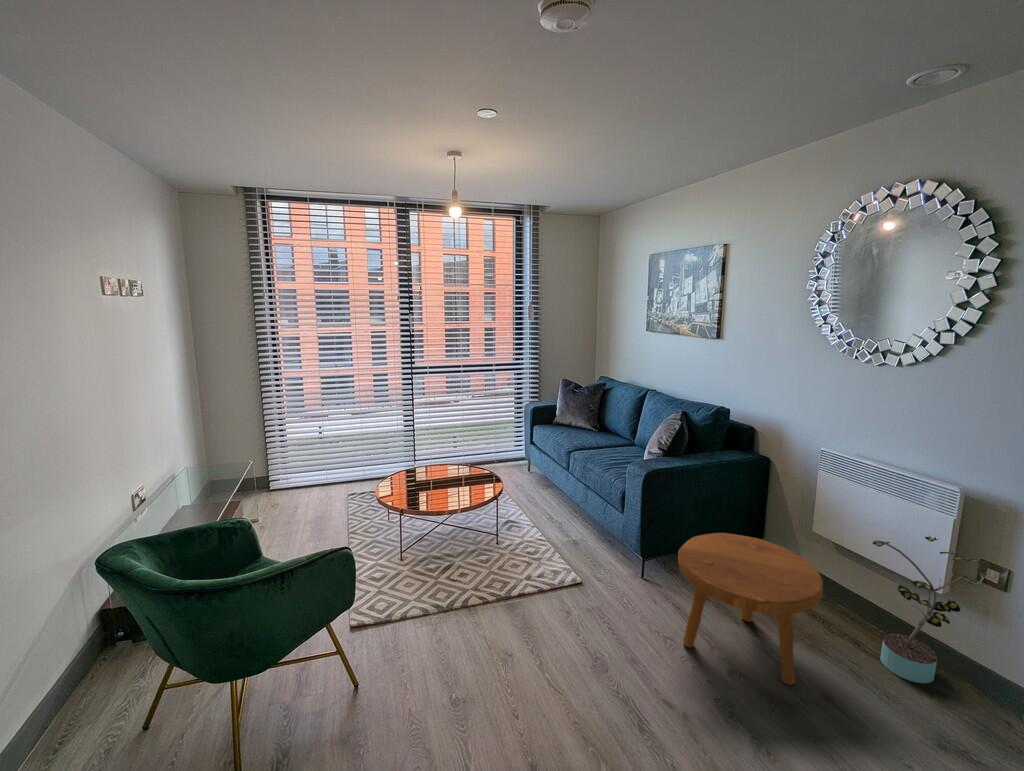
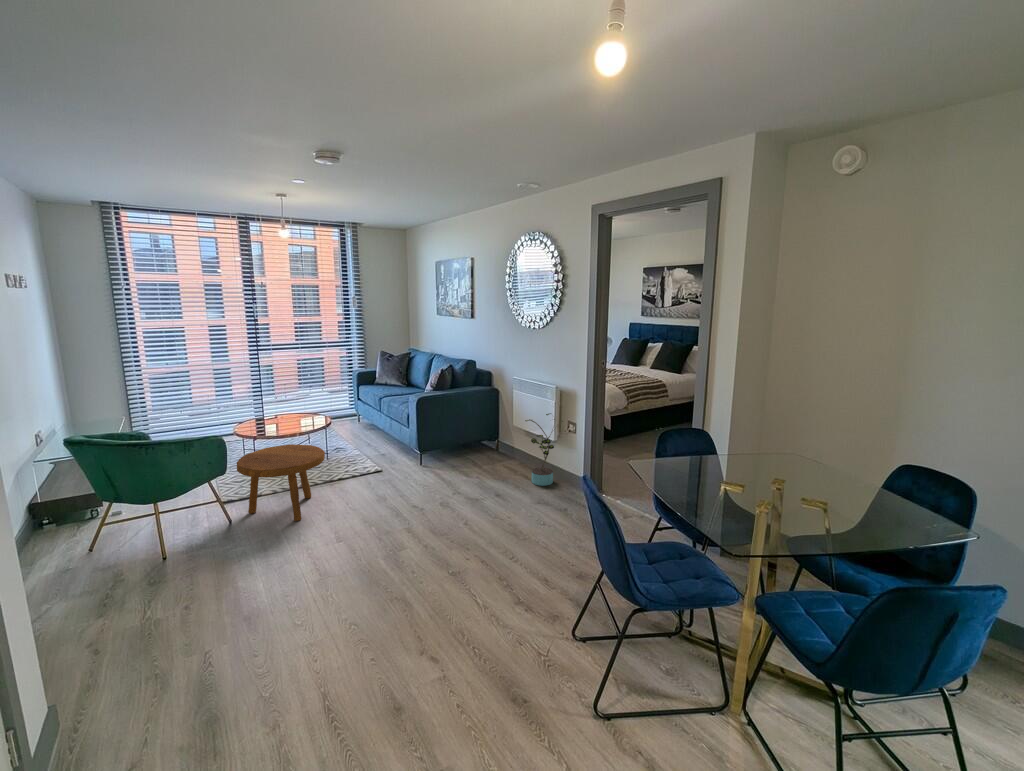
footstool: present [678,533,823,685] -> present [237,444,325,521]

